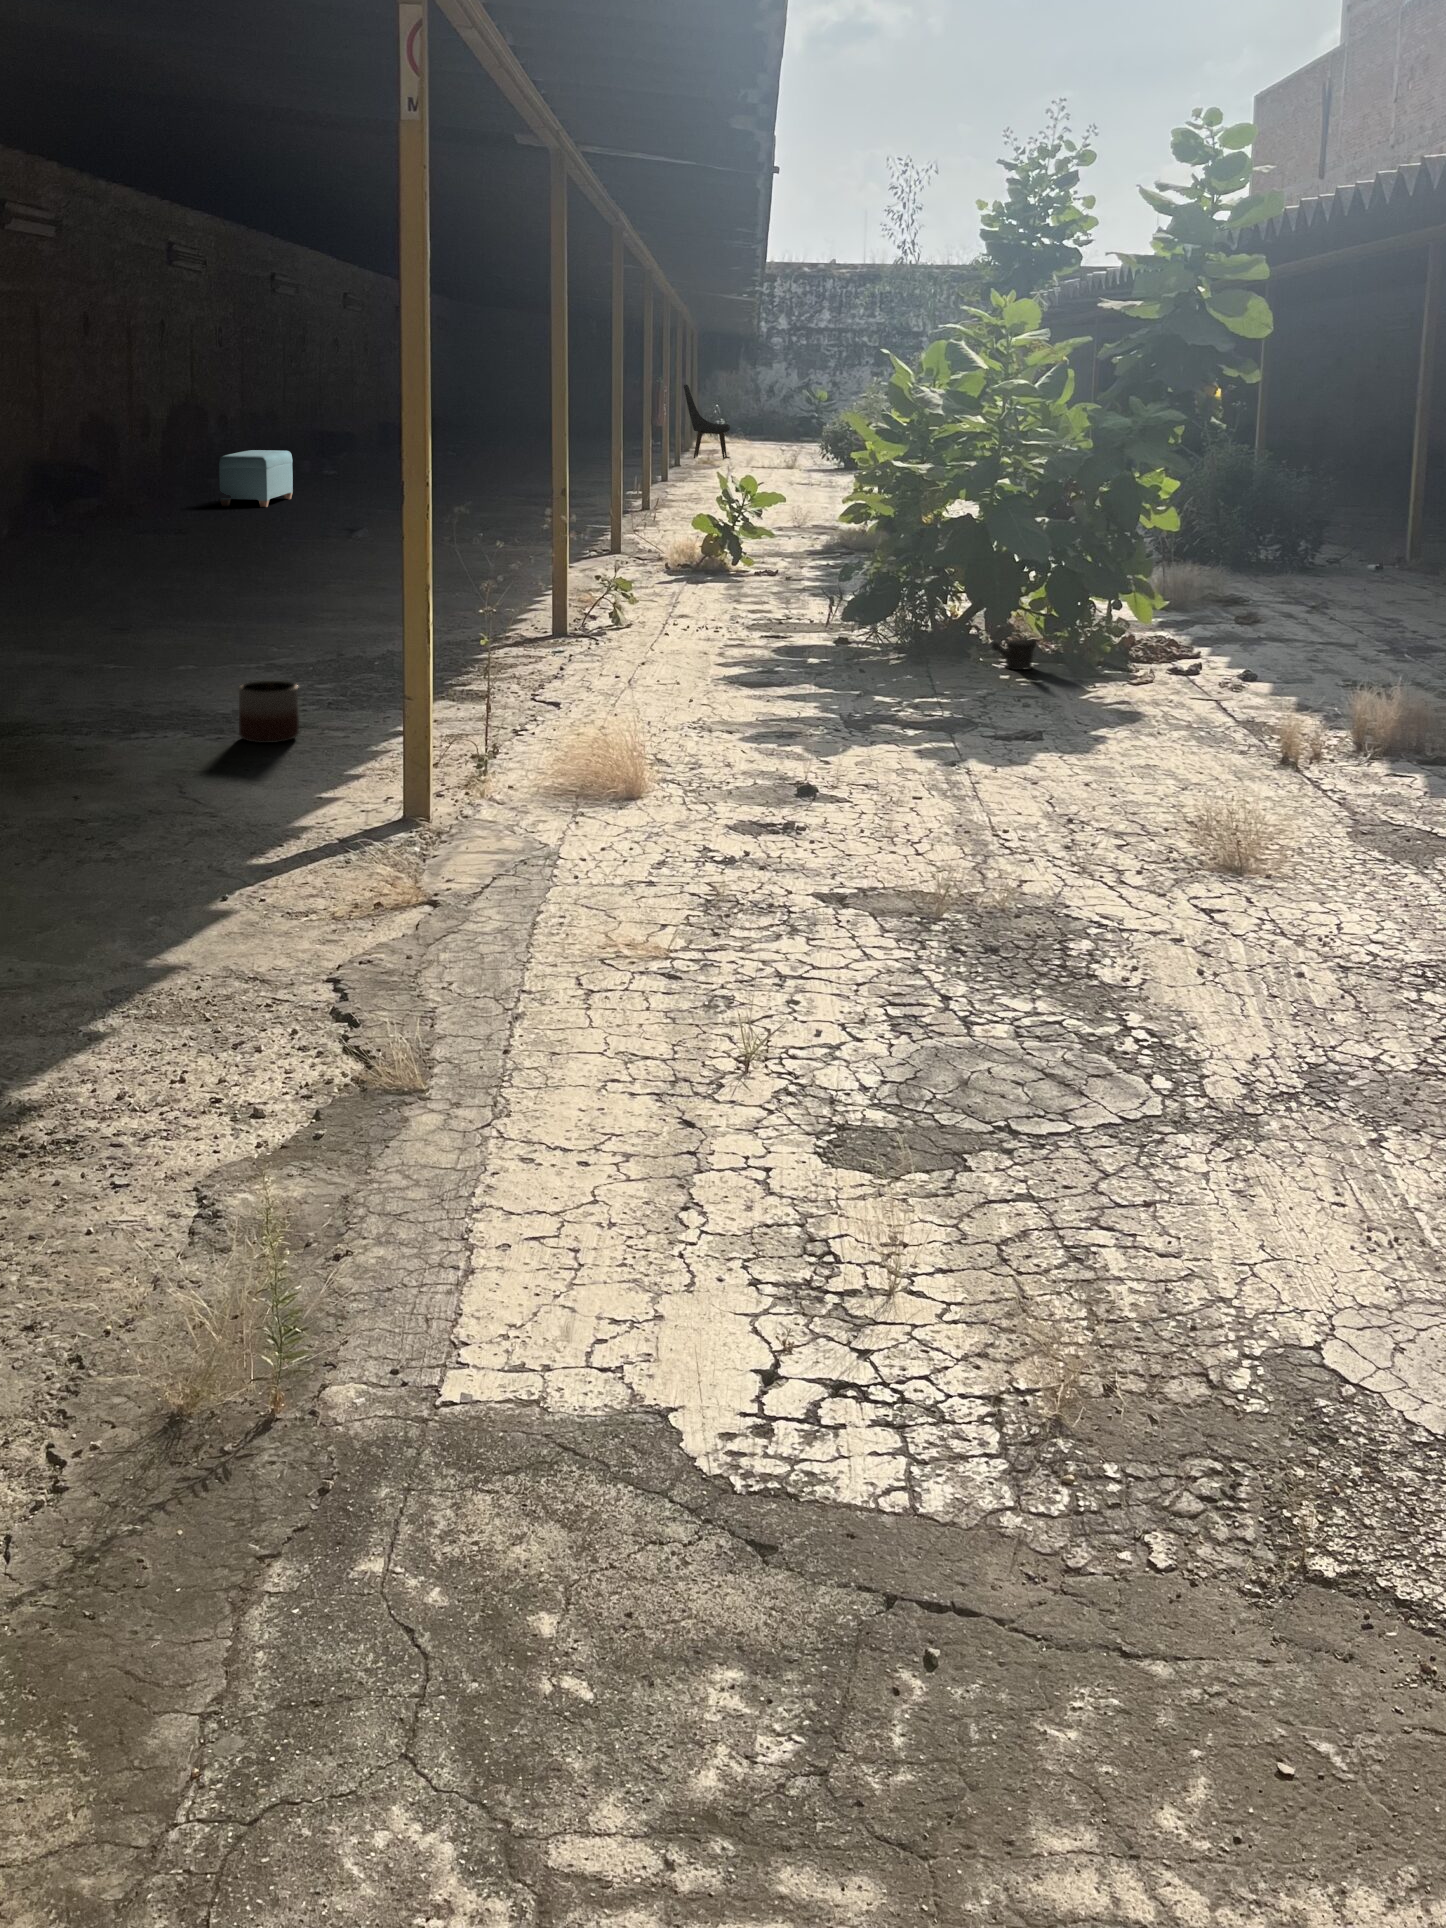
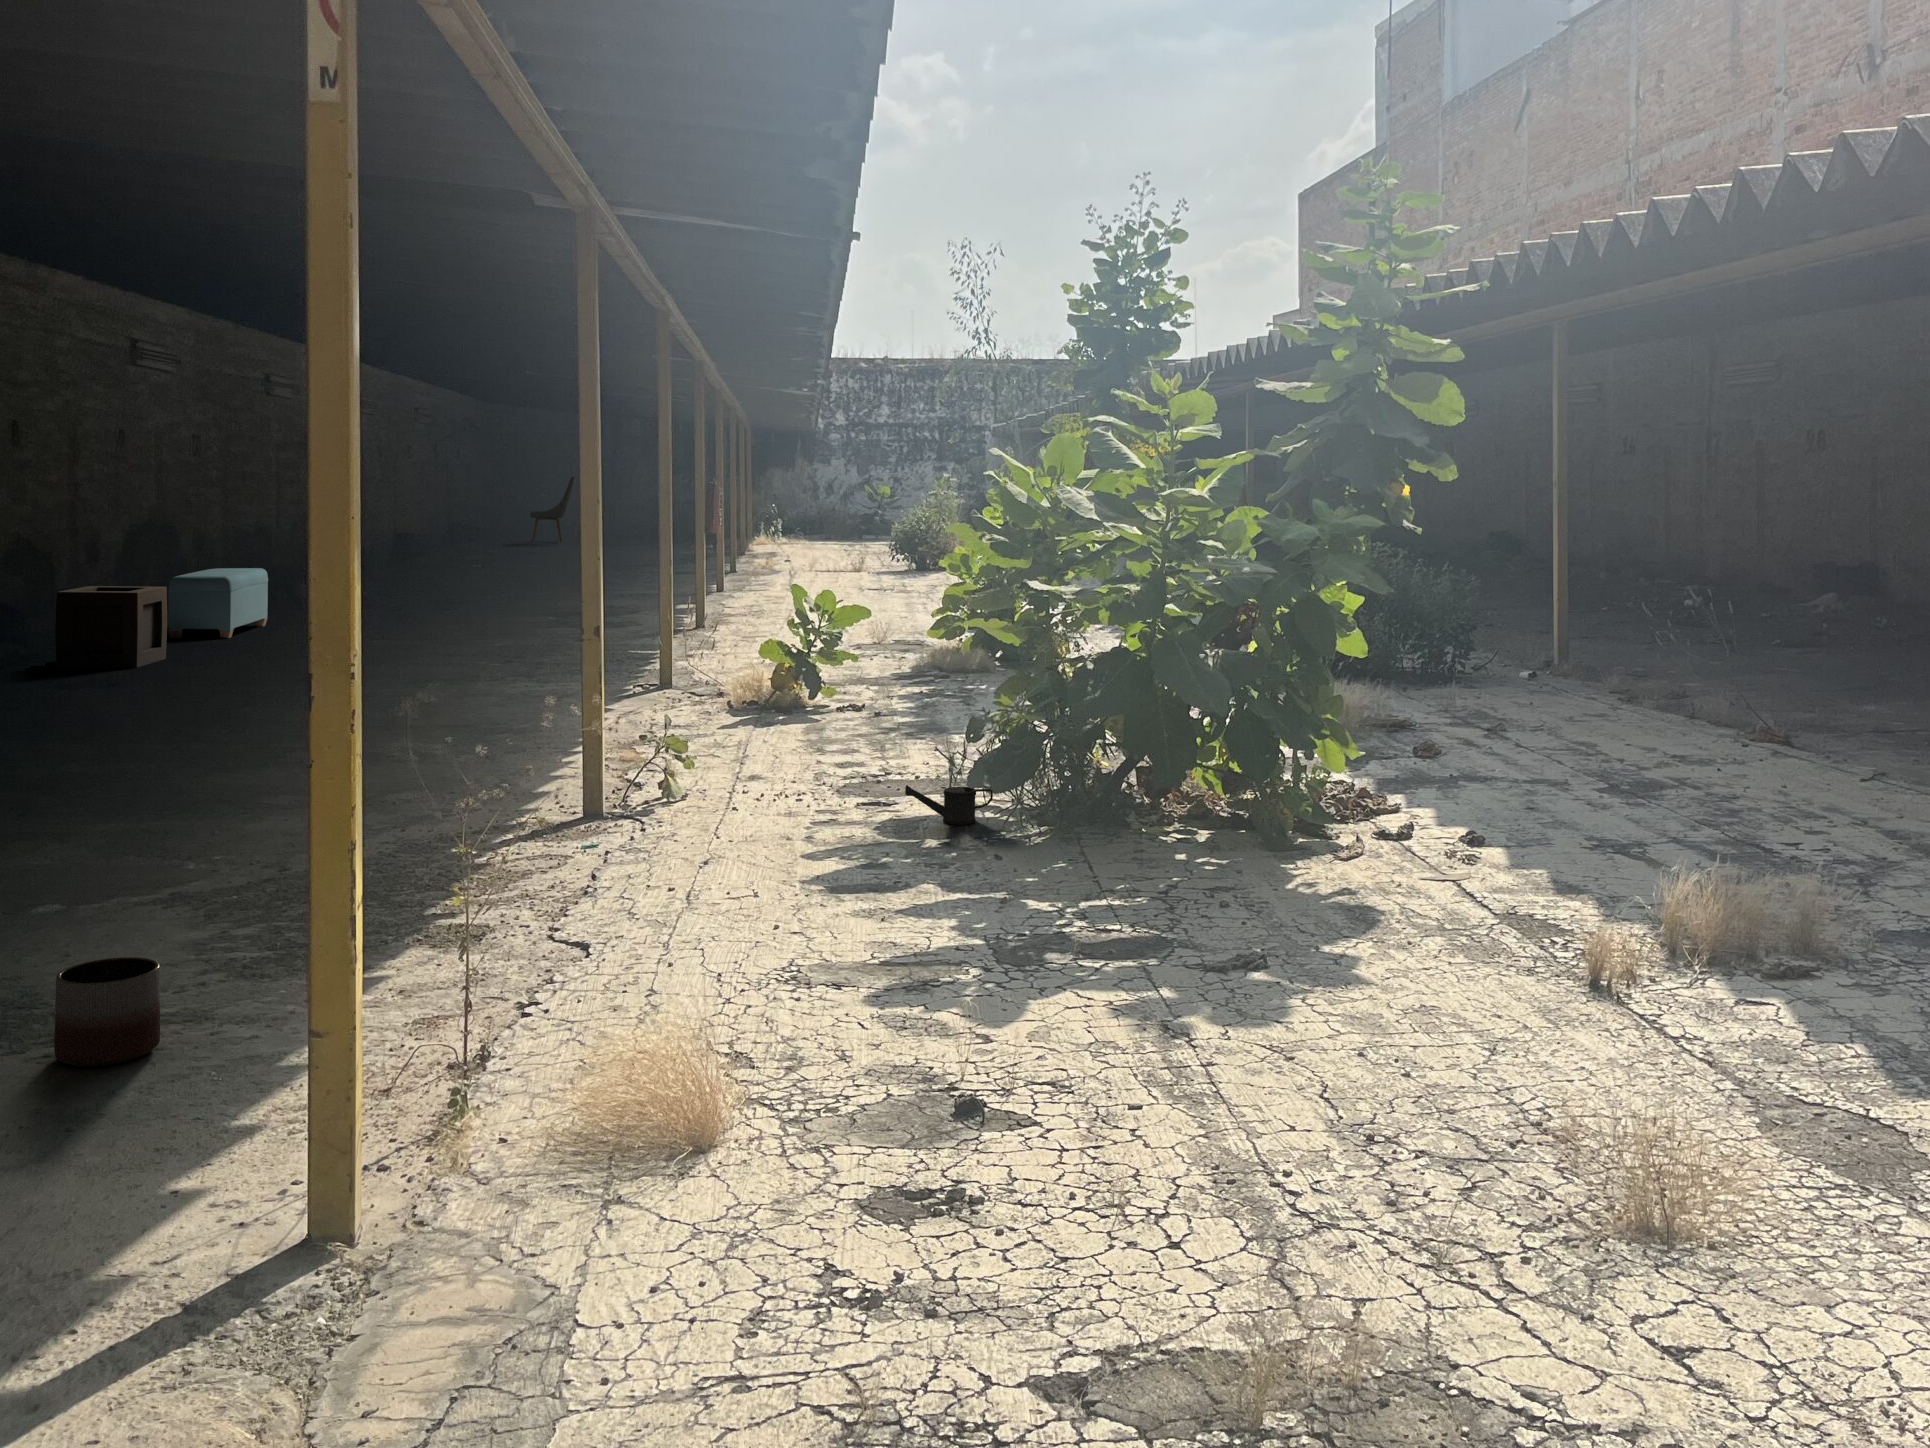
chair: present [684,385,730,459] -> present [530,477,574,542]
wooden crate: none [144,461,224,526] -> present [55,586,167,668]
watering can: present [992,639,1036,670] -> present [905,785,993,825]

